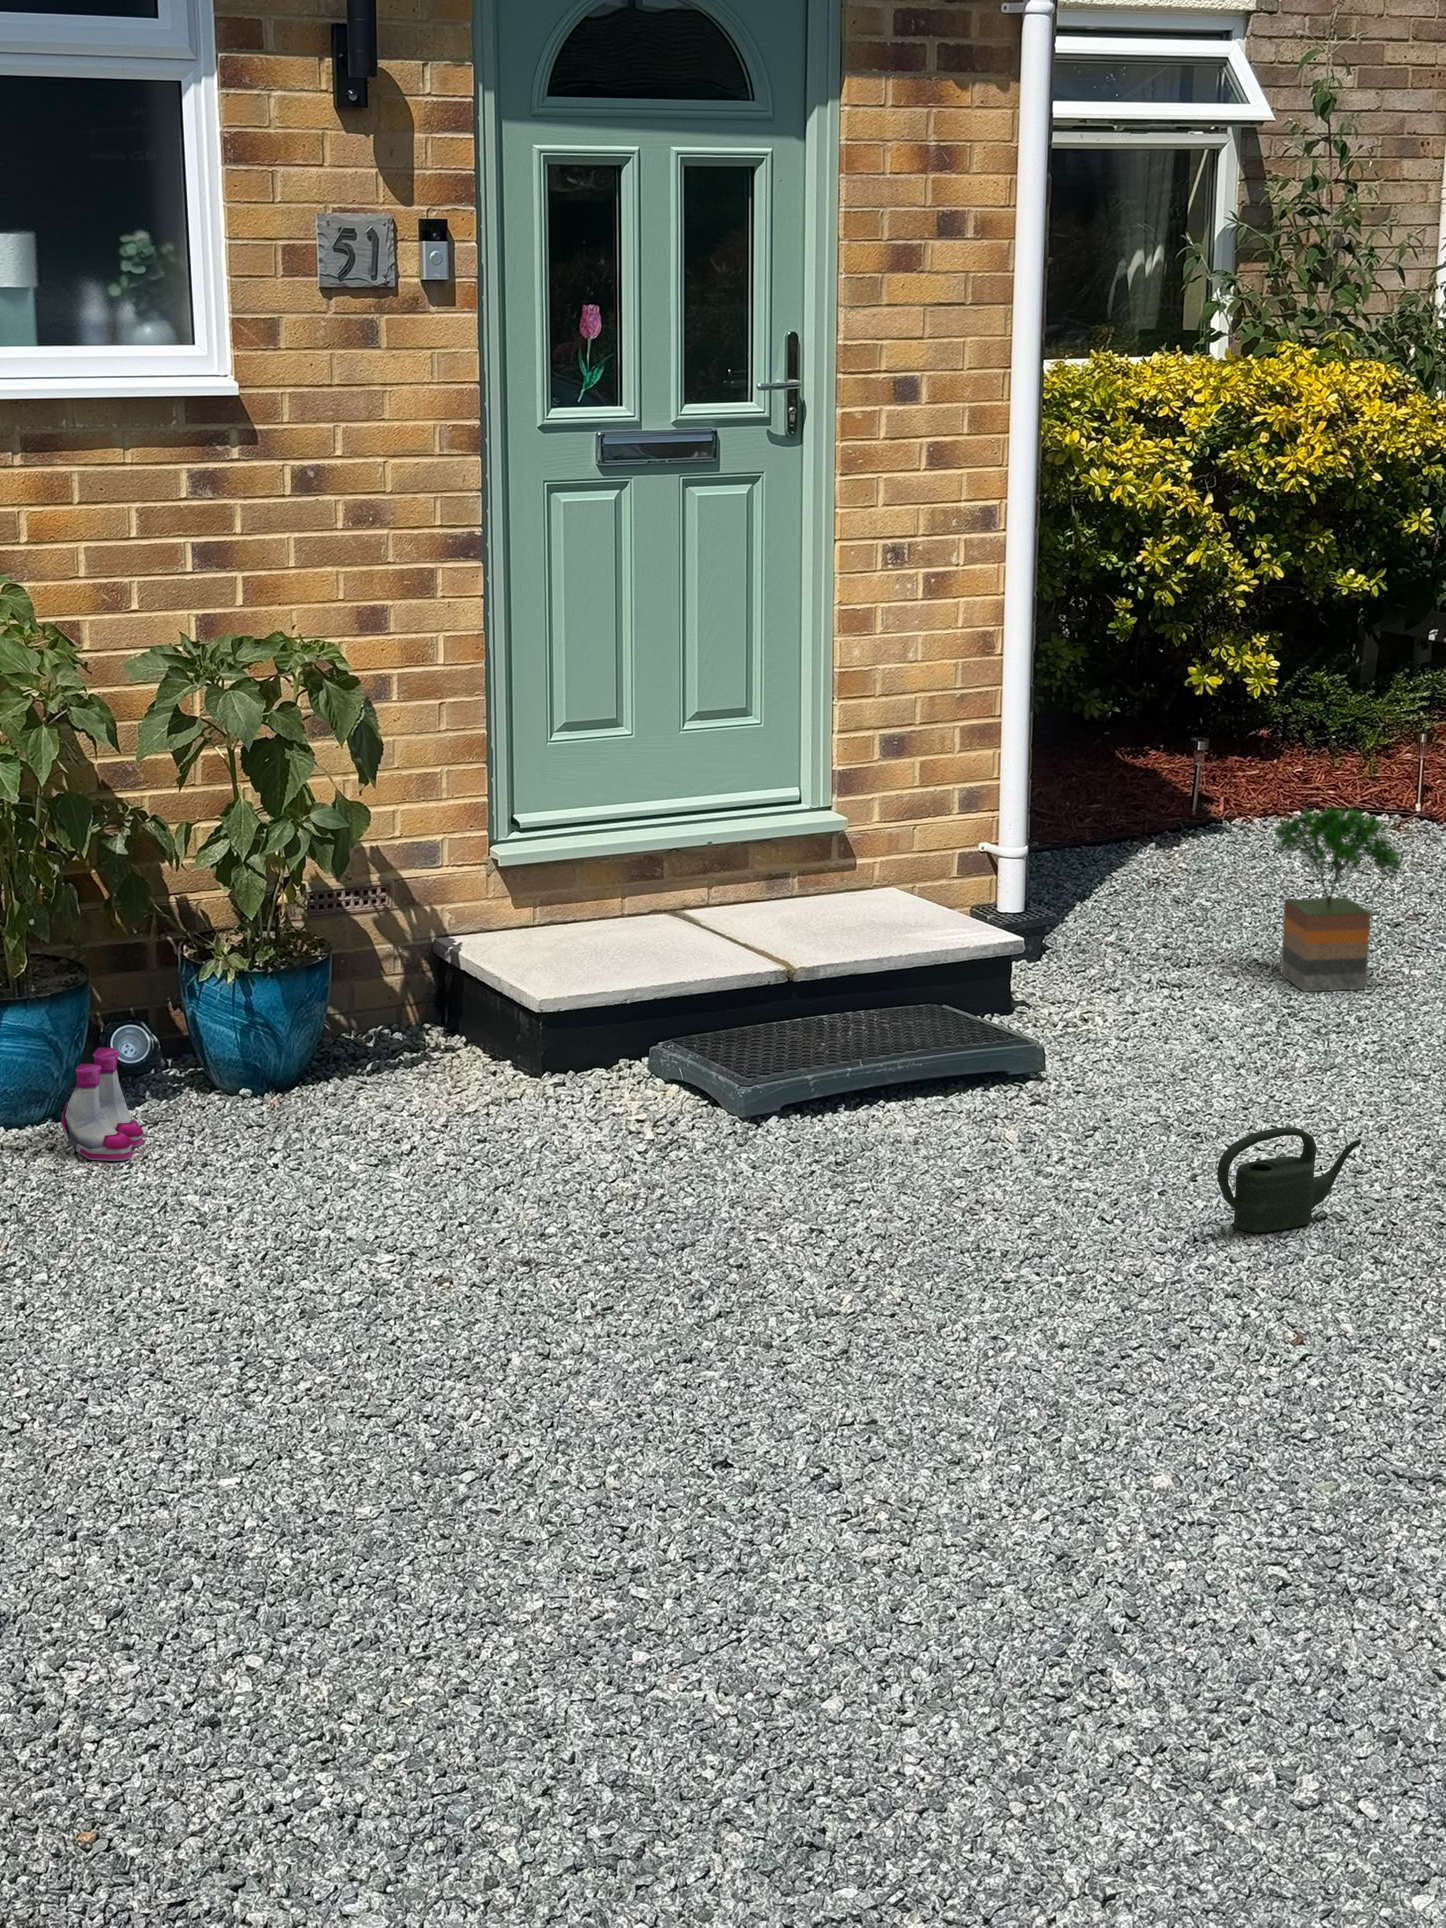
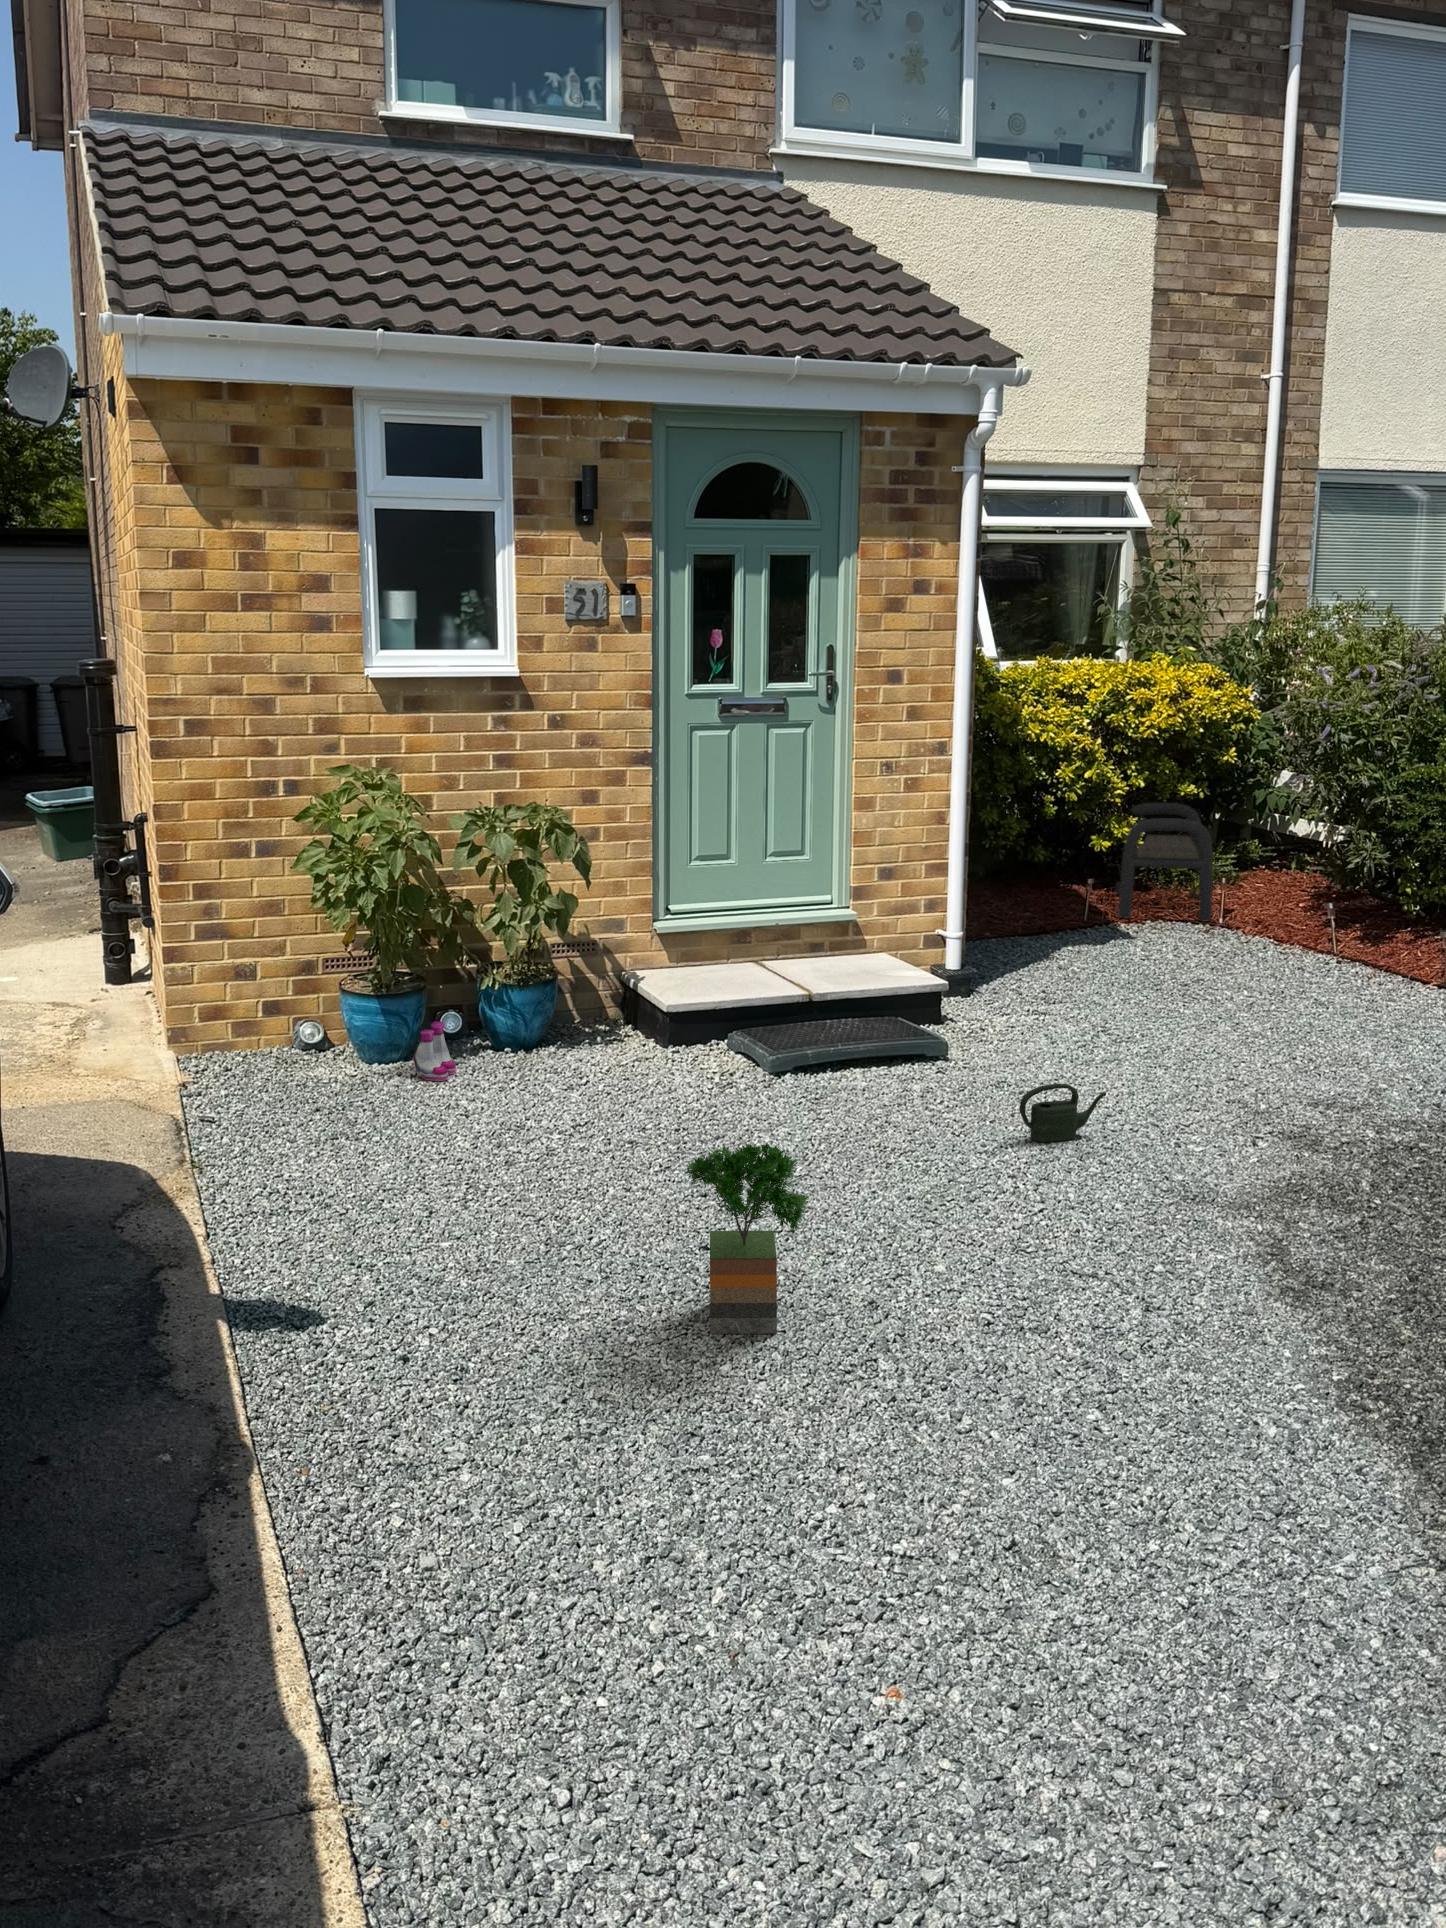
bench: none [1229,609,1411,817] -> present [1115,803,1213,922]
potted tree: present [1274,807,1402,992] -> present [685,1143,808,1334]

